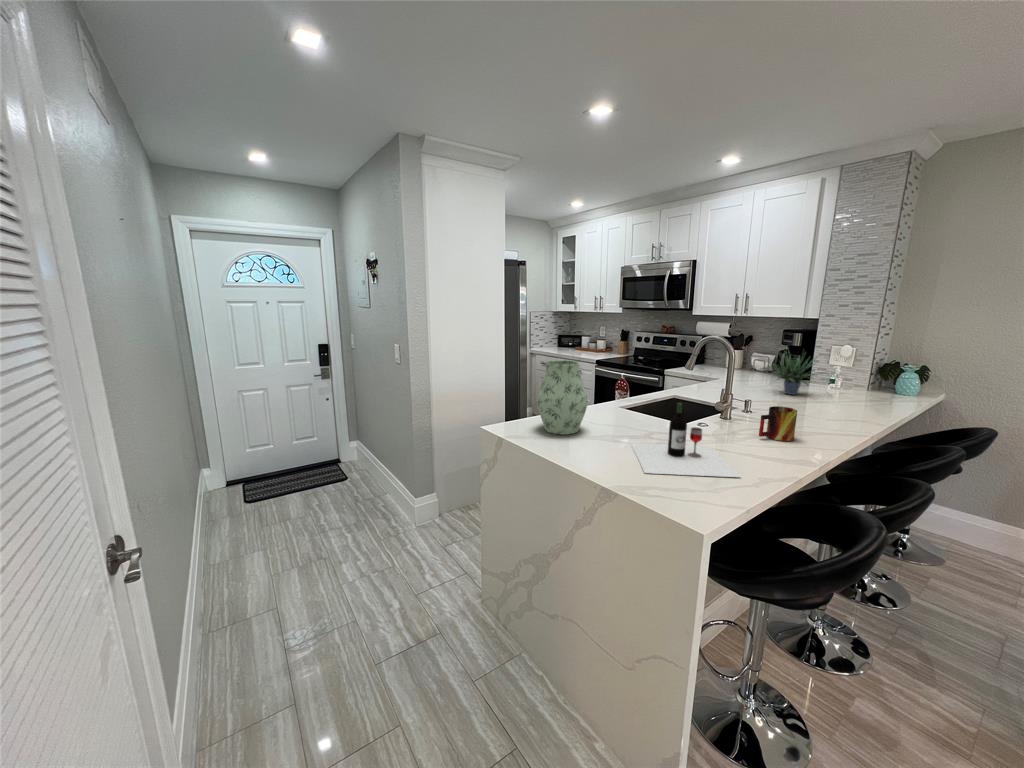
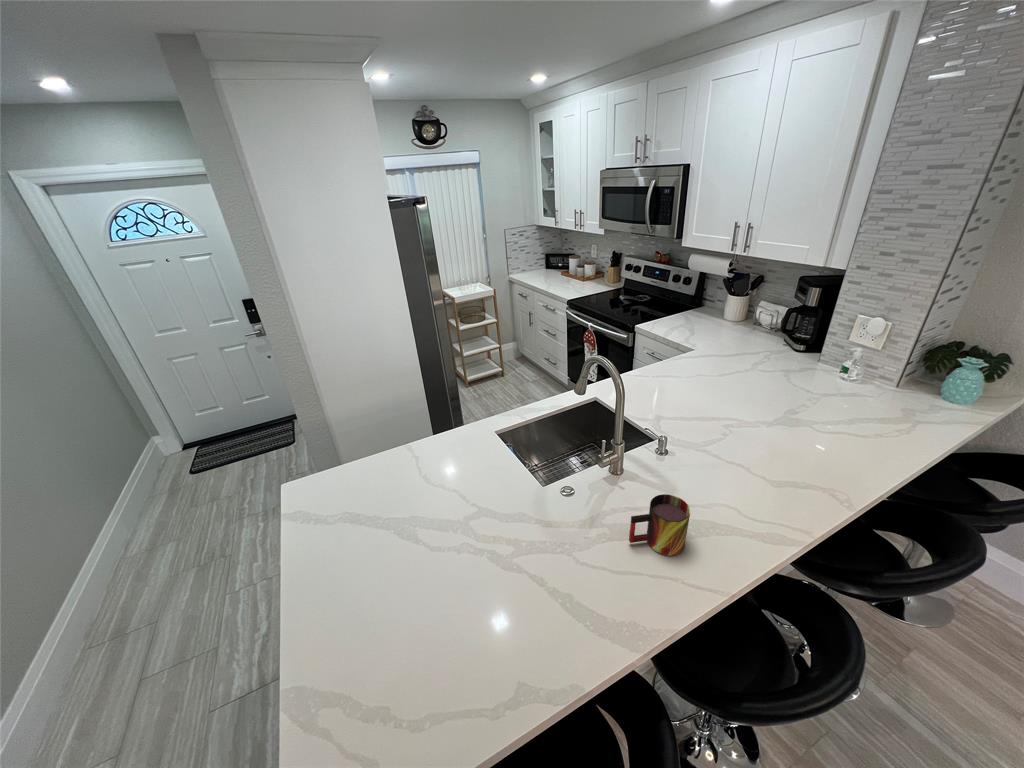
potted plant: present [768,353,827,395] -> none [729,321,832,398]
vase: present [537,360,587,435] -> none [328,407,403,512]
wine bottle: present [631,403,740,477] -> none [375,532,538,691]

